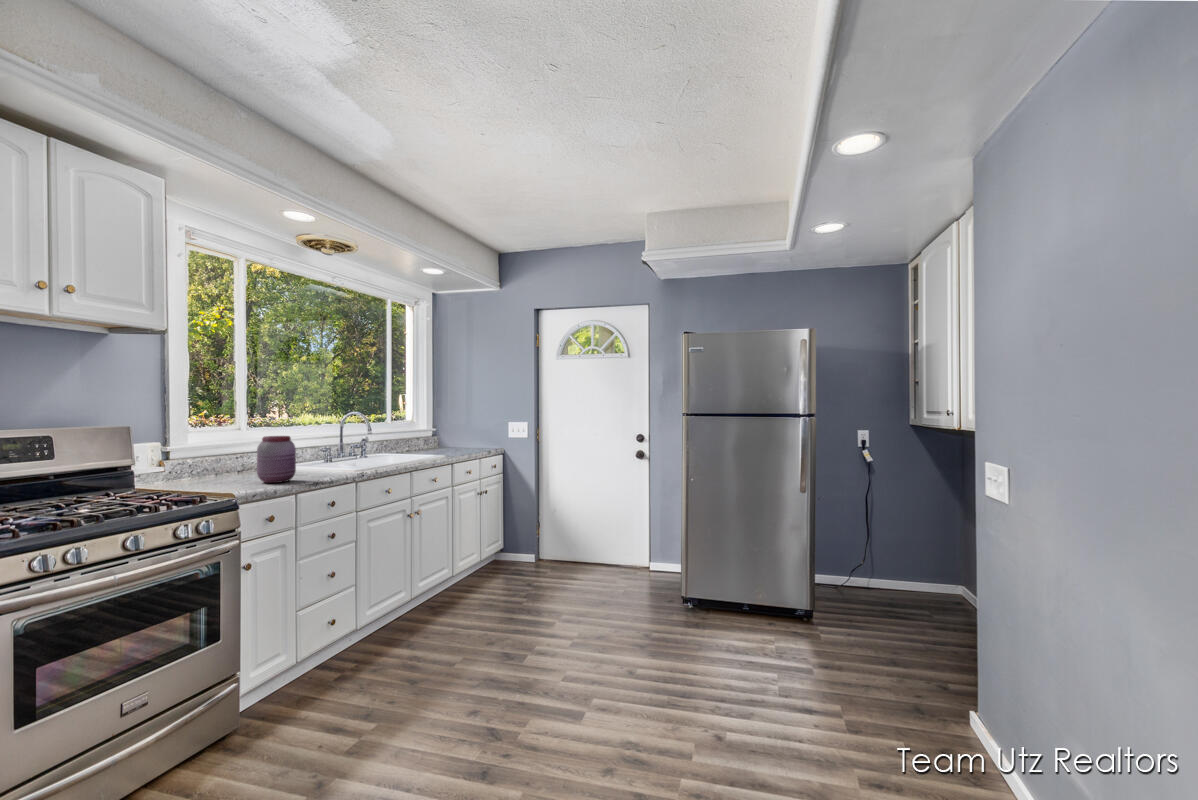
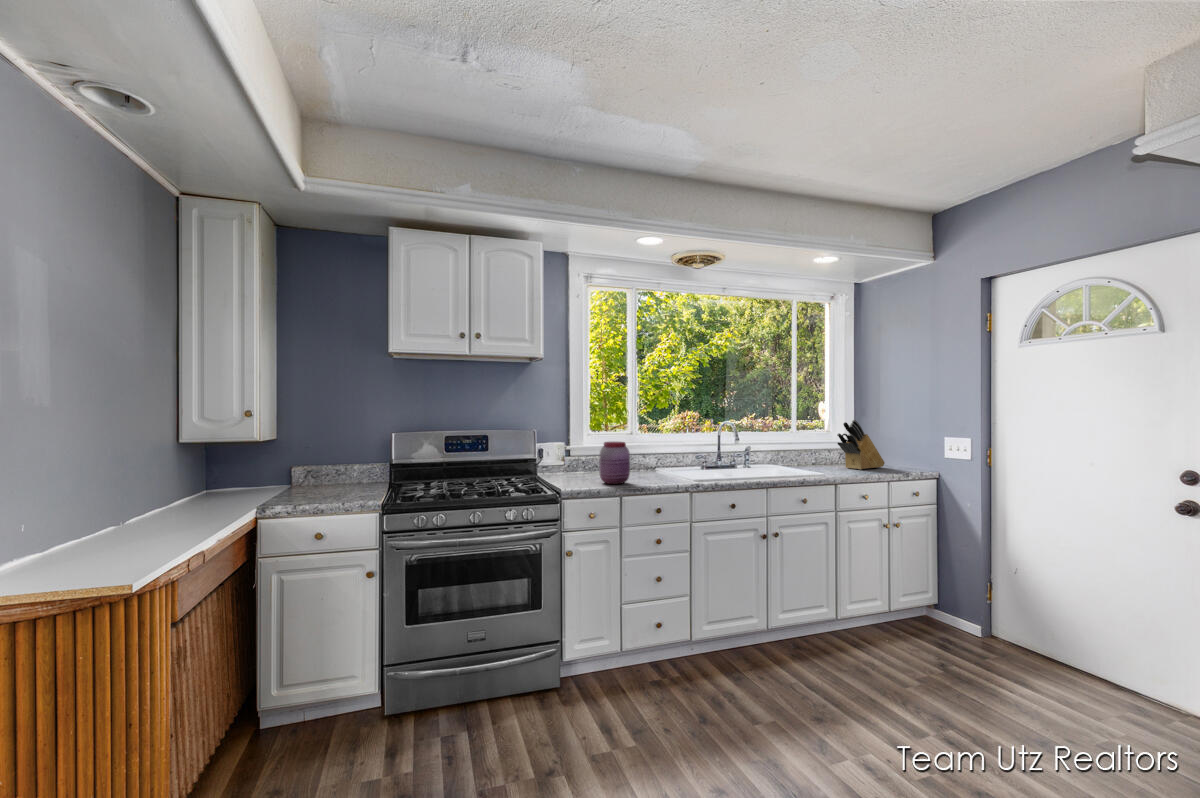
knife block: none [435,410,464,452] -> present [837,420,885,470]

